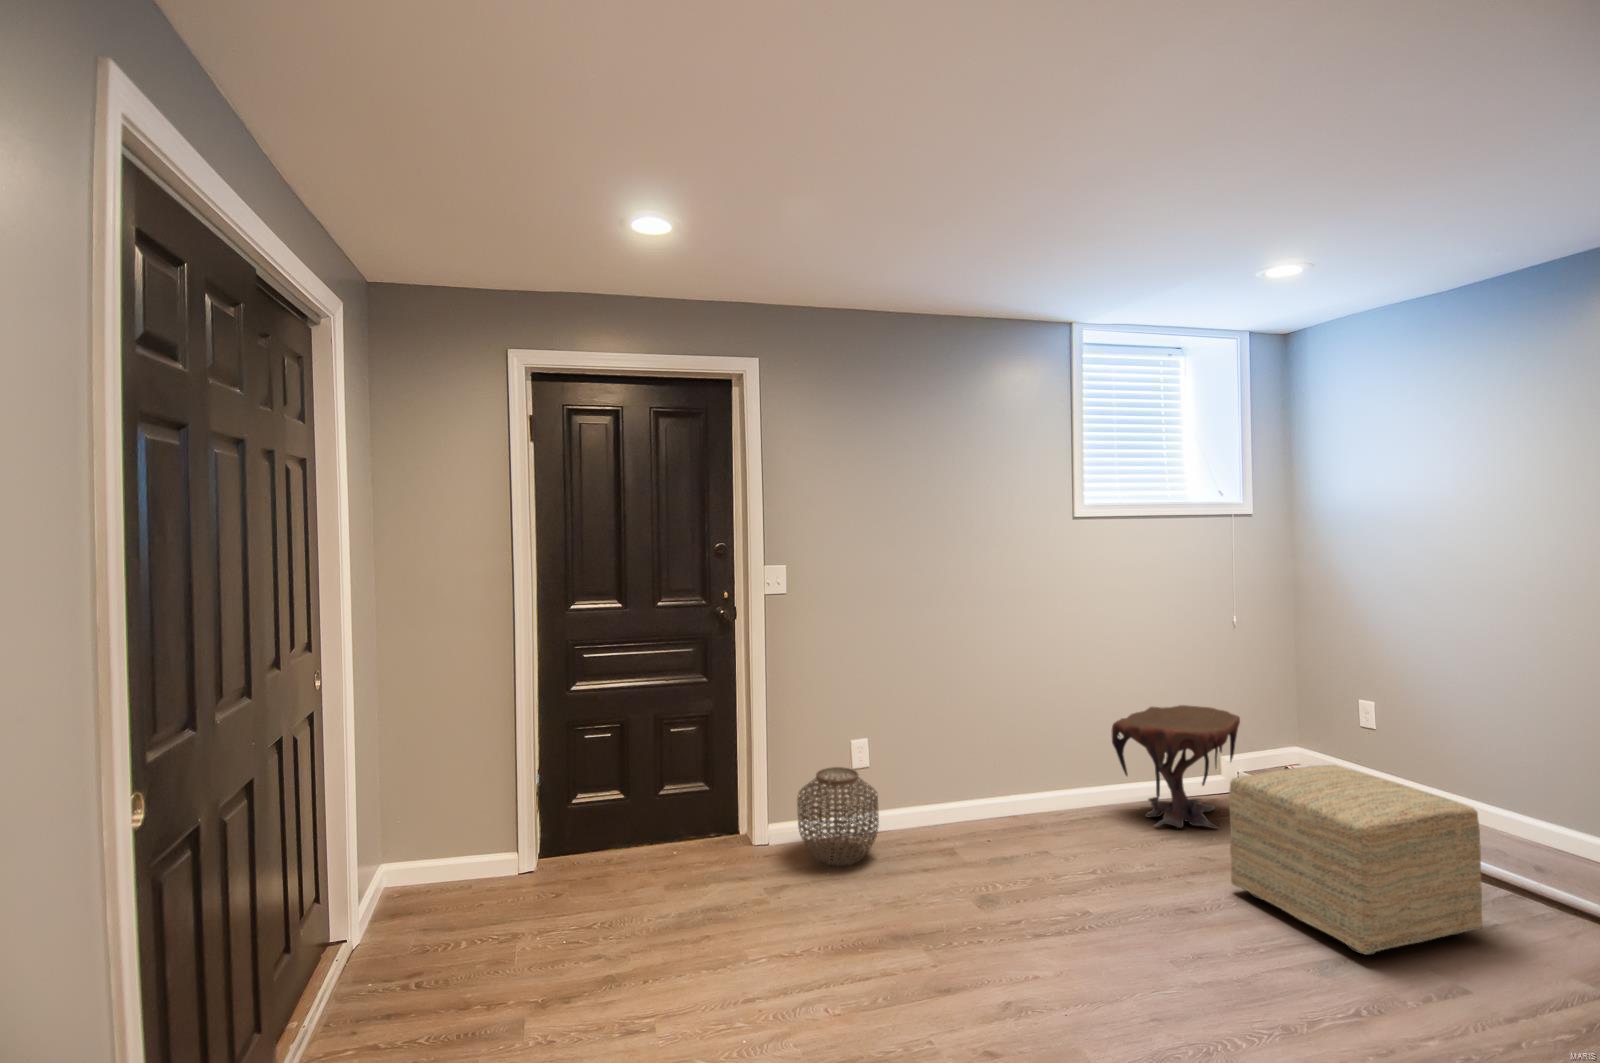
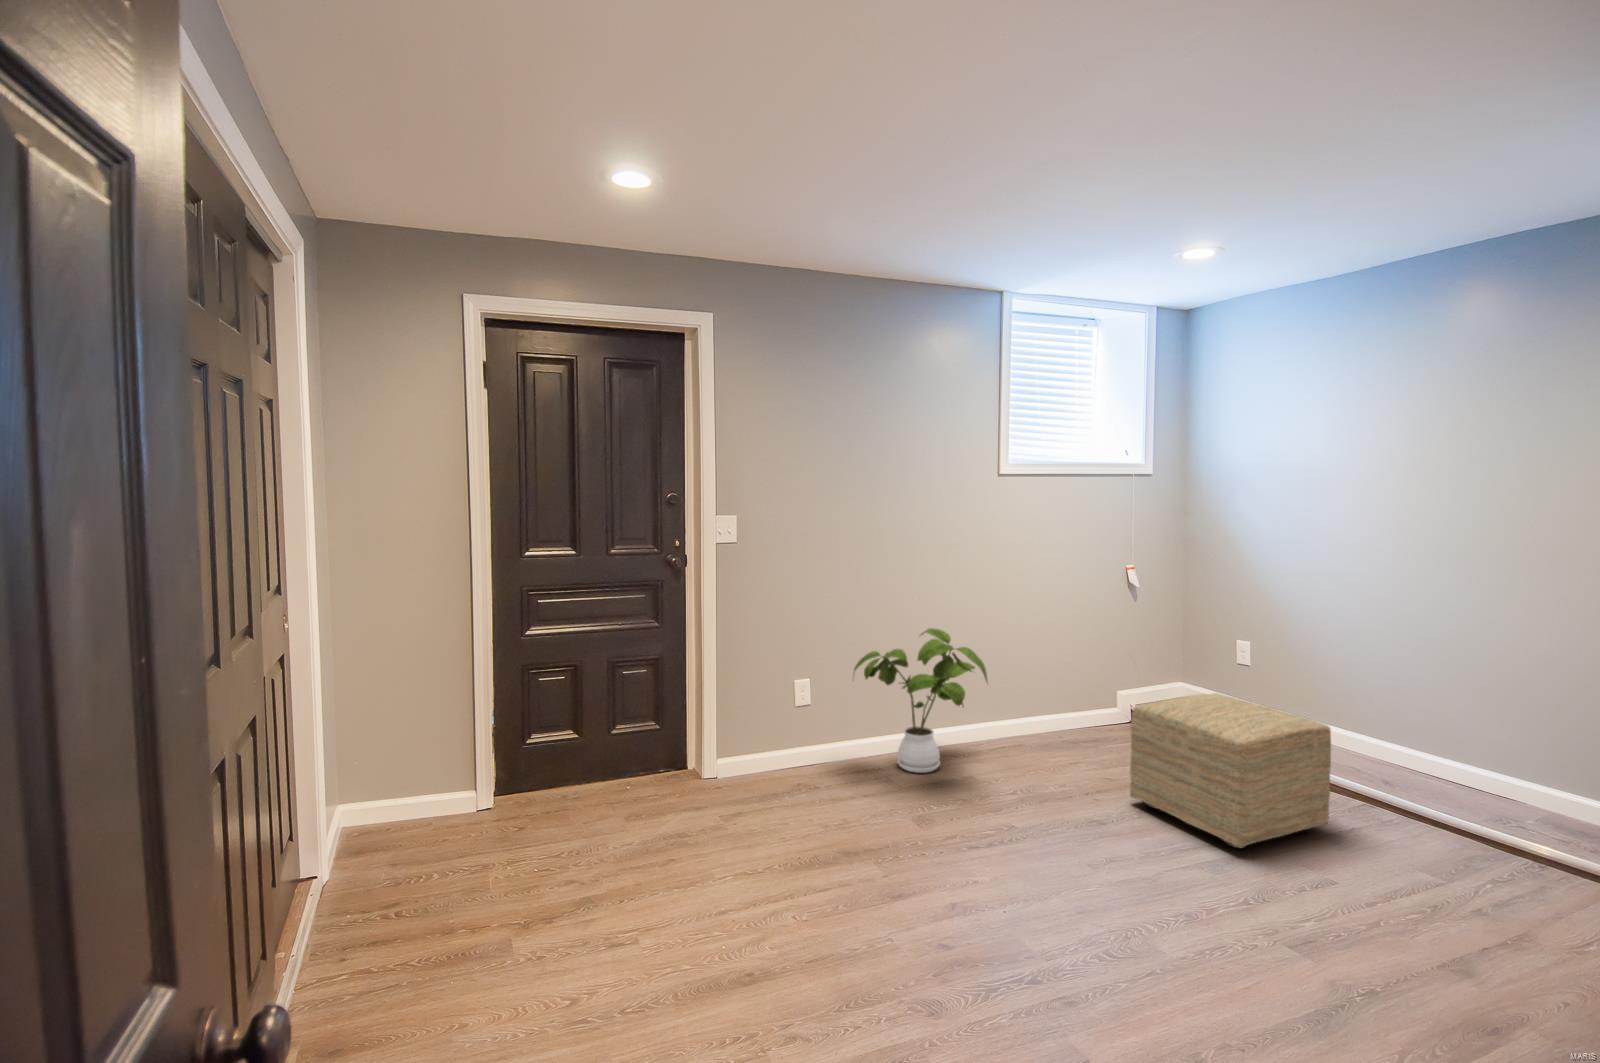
house plant: none [913,686,1061,846] -> present [854,628,987,773]
side table: present [1112,705,1240,829] -> none [1028,645,1138,753]
woven basket: present [797,767,879,866] -> none [748,705,823,794]

